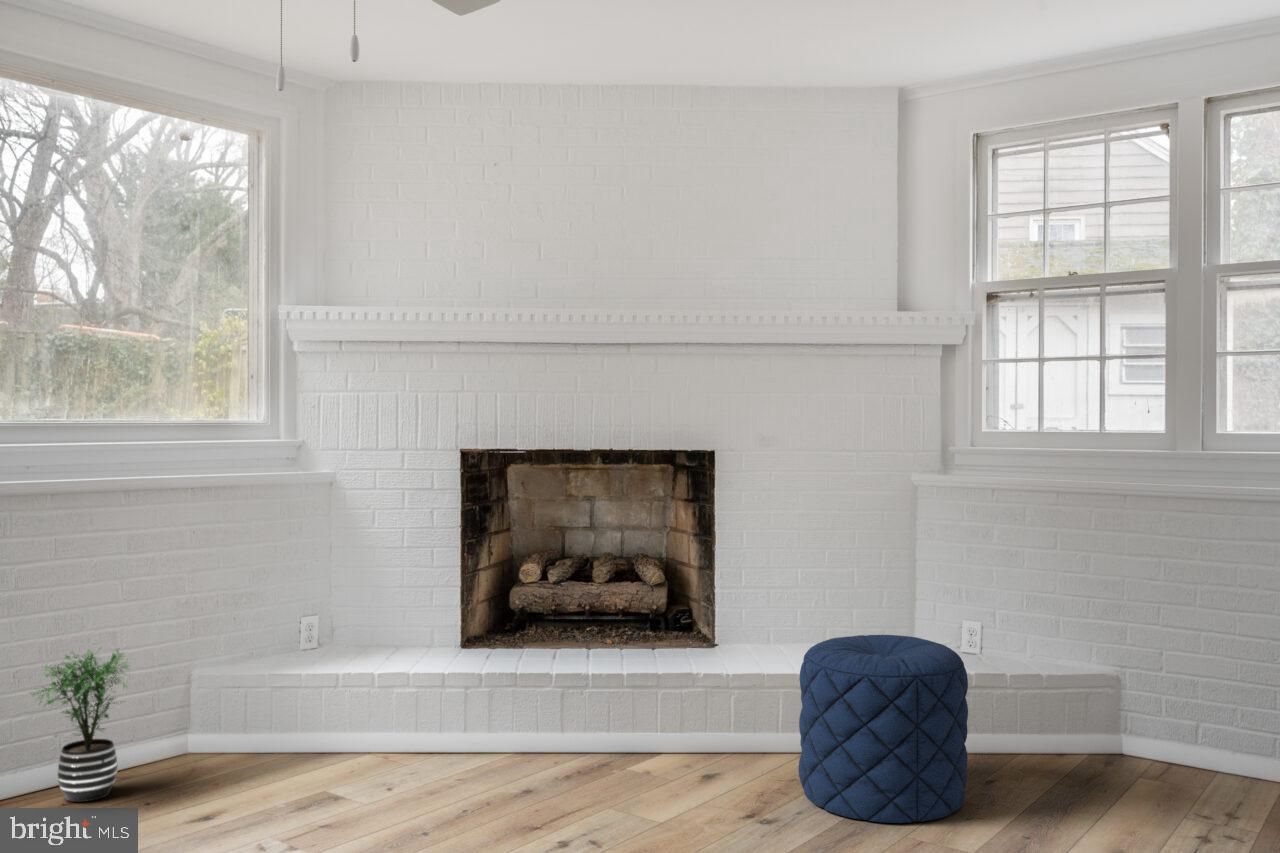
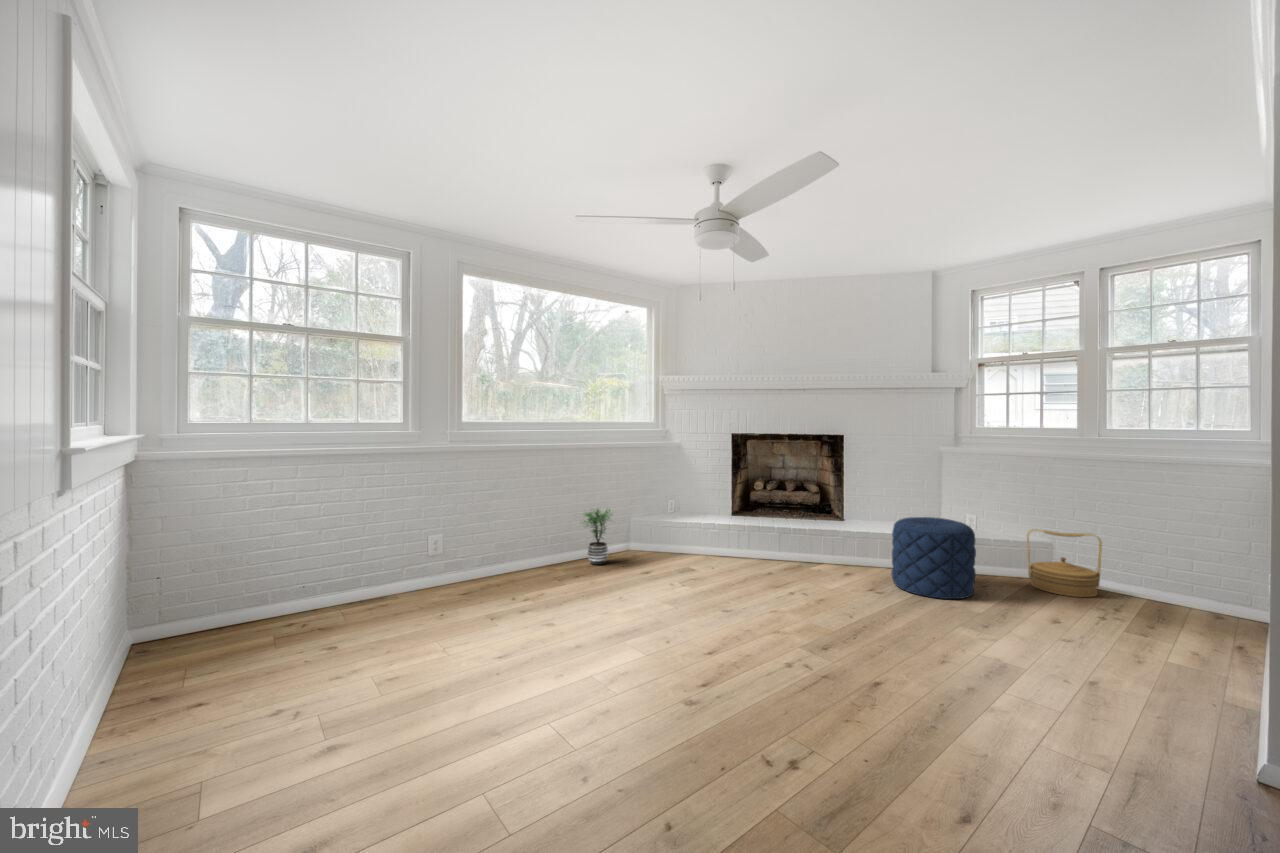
woven basket: none [1071,650,1207,792] -> present [1027,529,1102,597]

